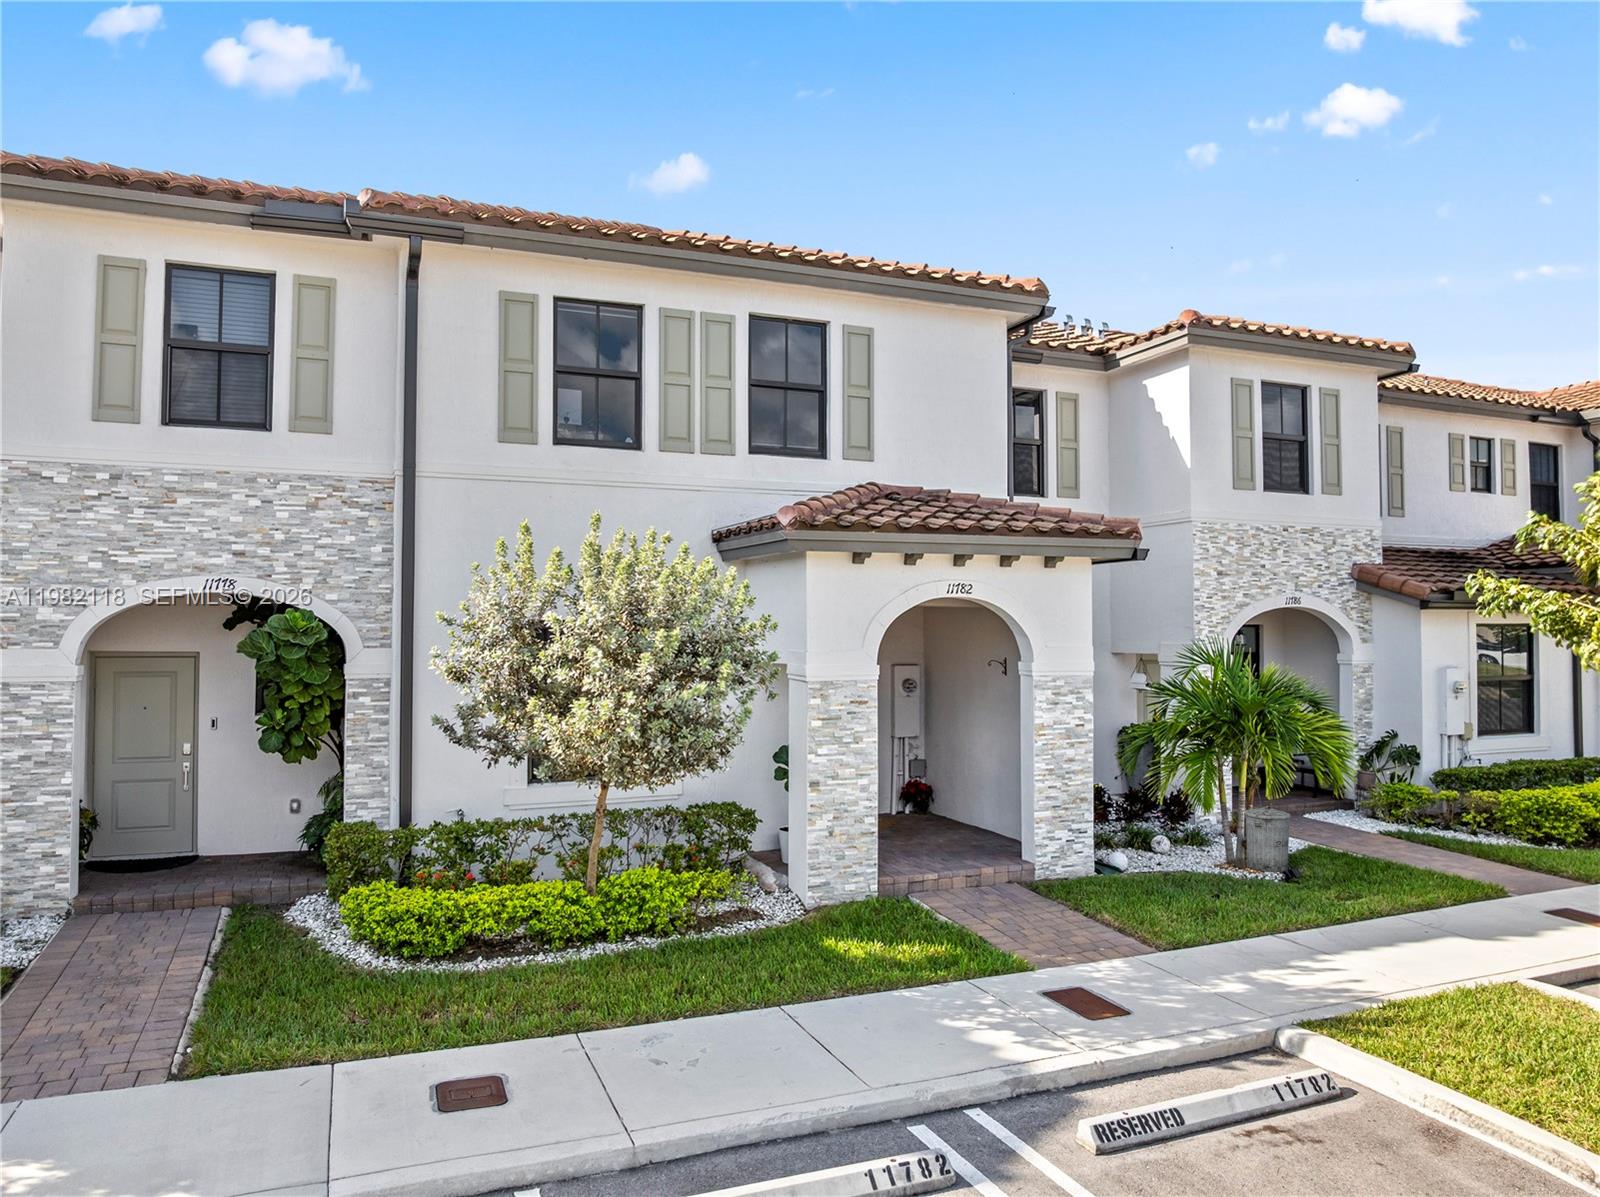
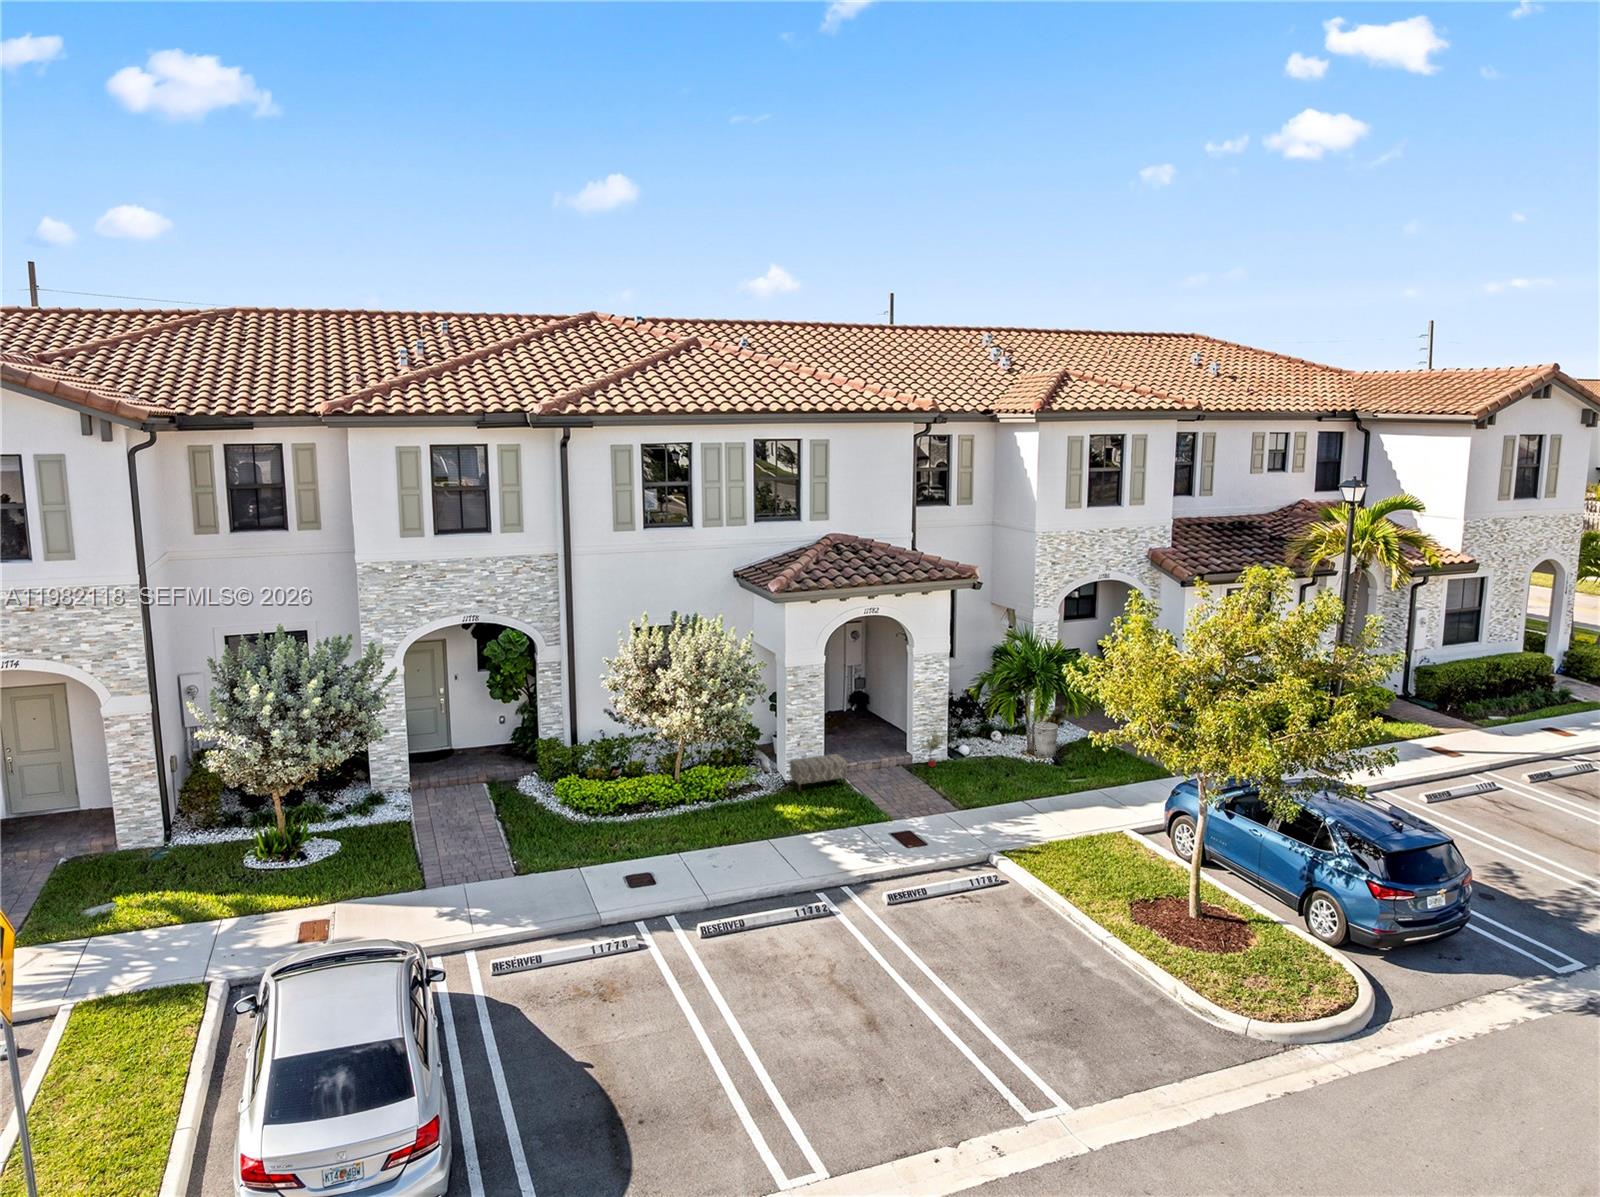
potted tree: none [1045,808,1101,885] -> present [918,728,948,767]
bench: none [813,851,924,920] -> present [790,754,847,791]

